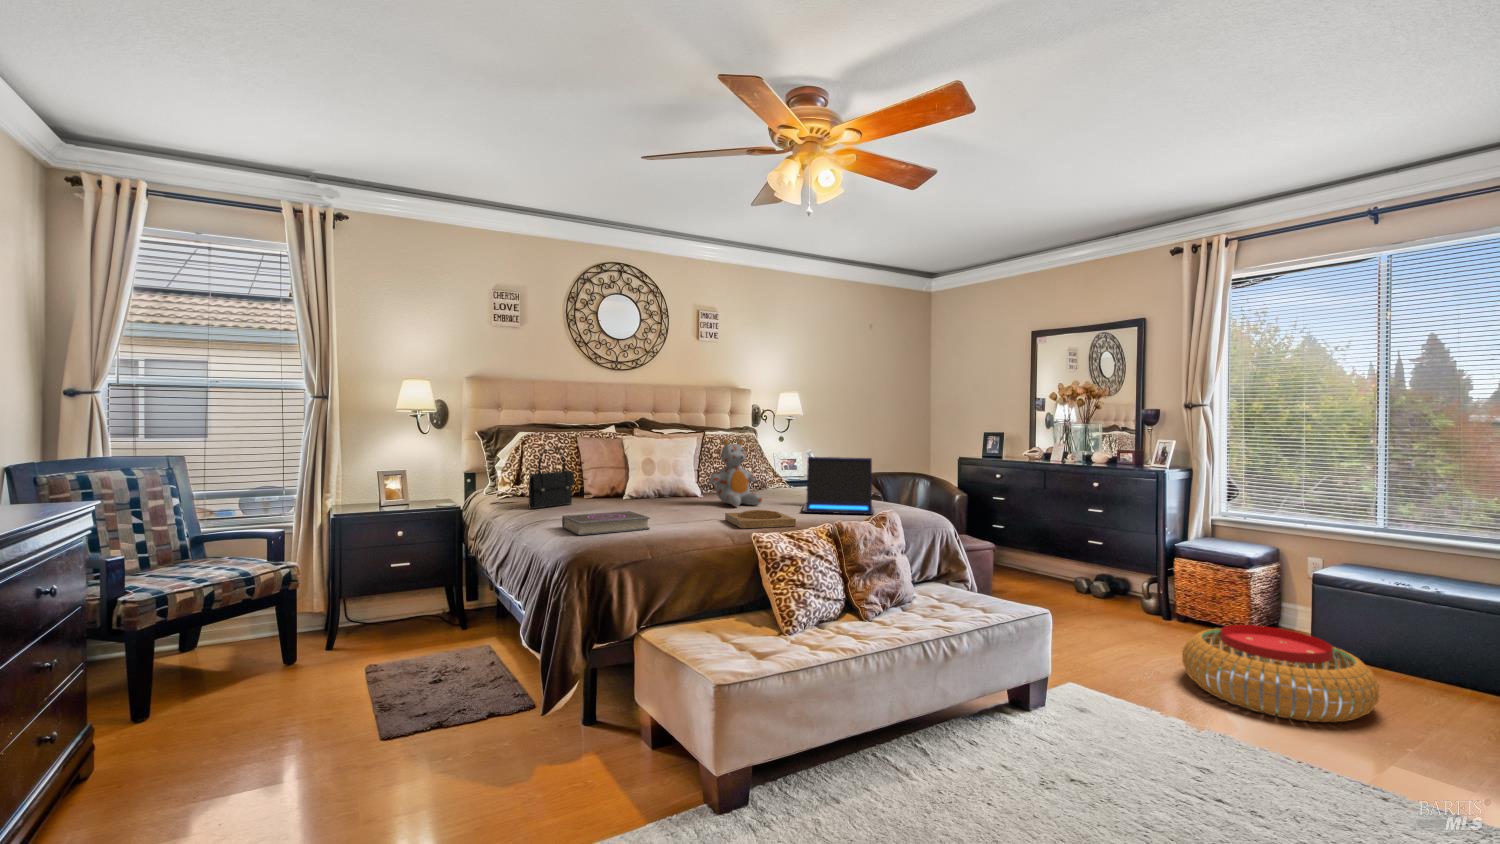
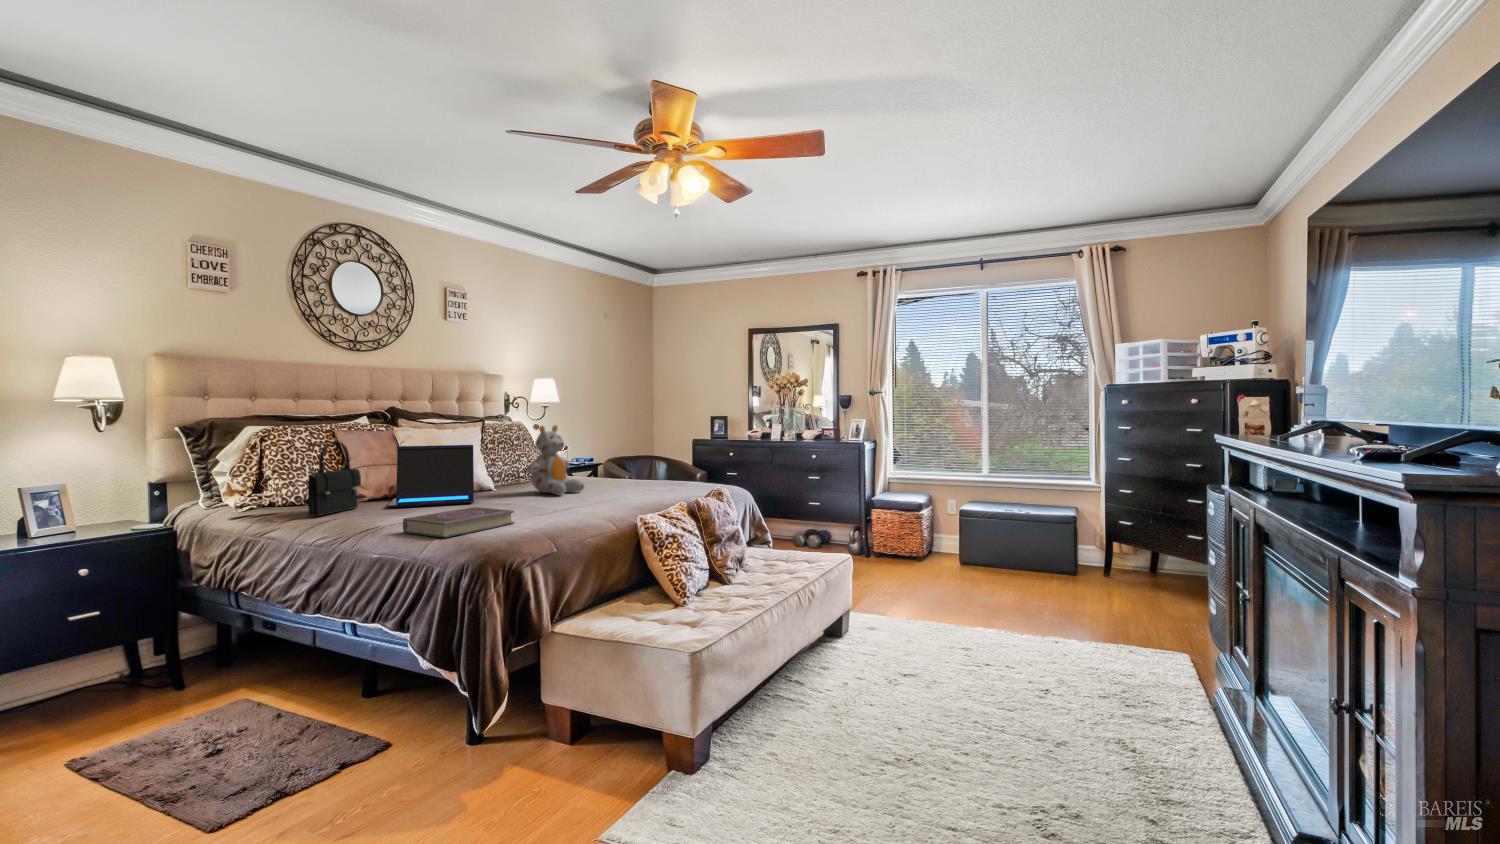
laptop: present [803,457,875,514] -> present [388,445,475,508]
tray: present [725,510,796,528] -> none [576,494,655,513]
pouf: present [1182,625,1380,723] -> none [908,548,1024,608]

